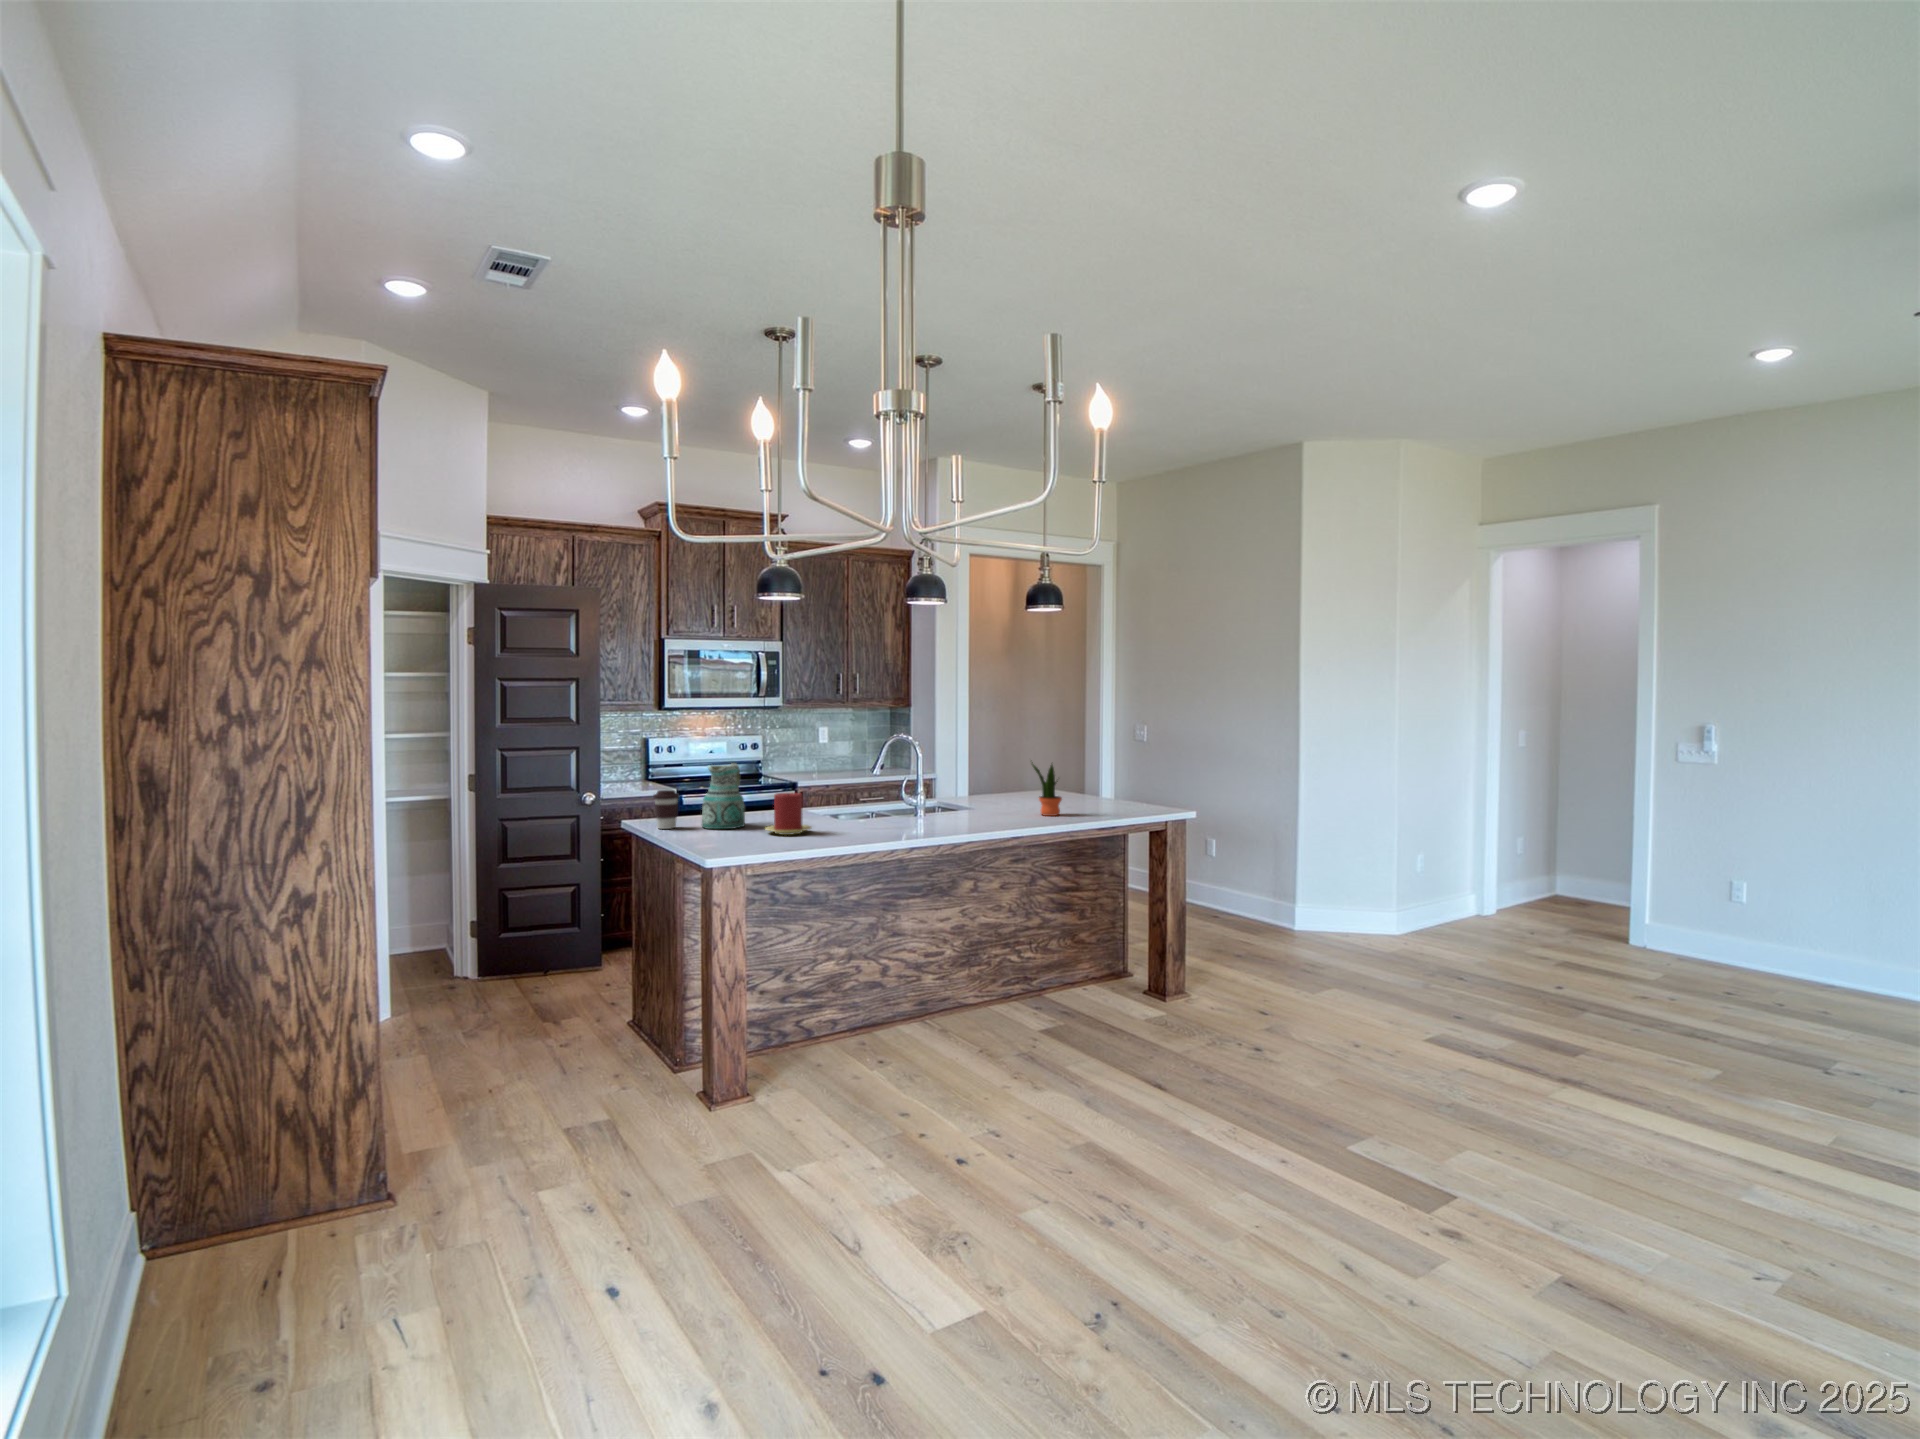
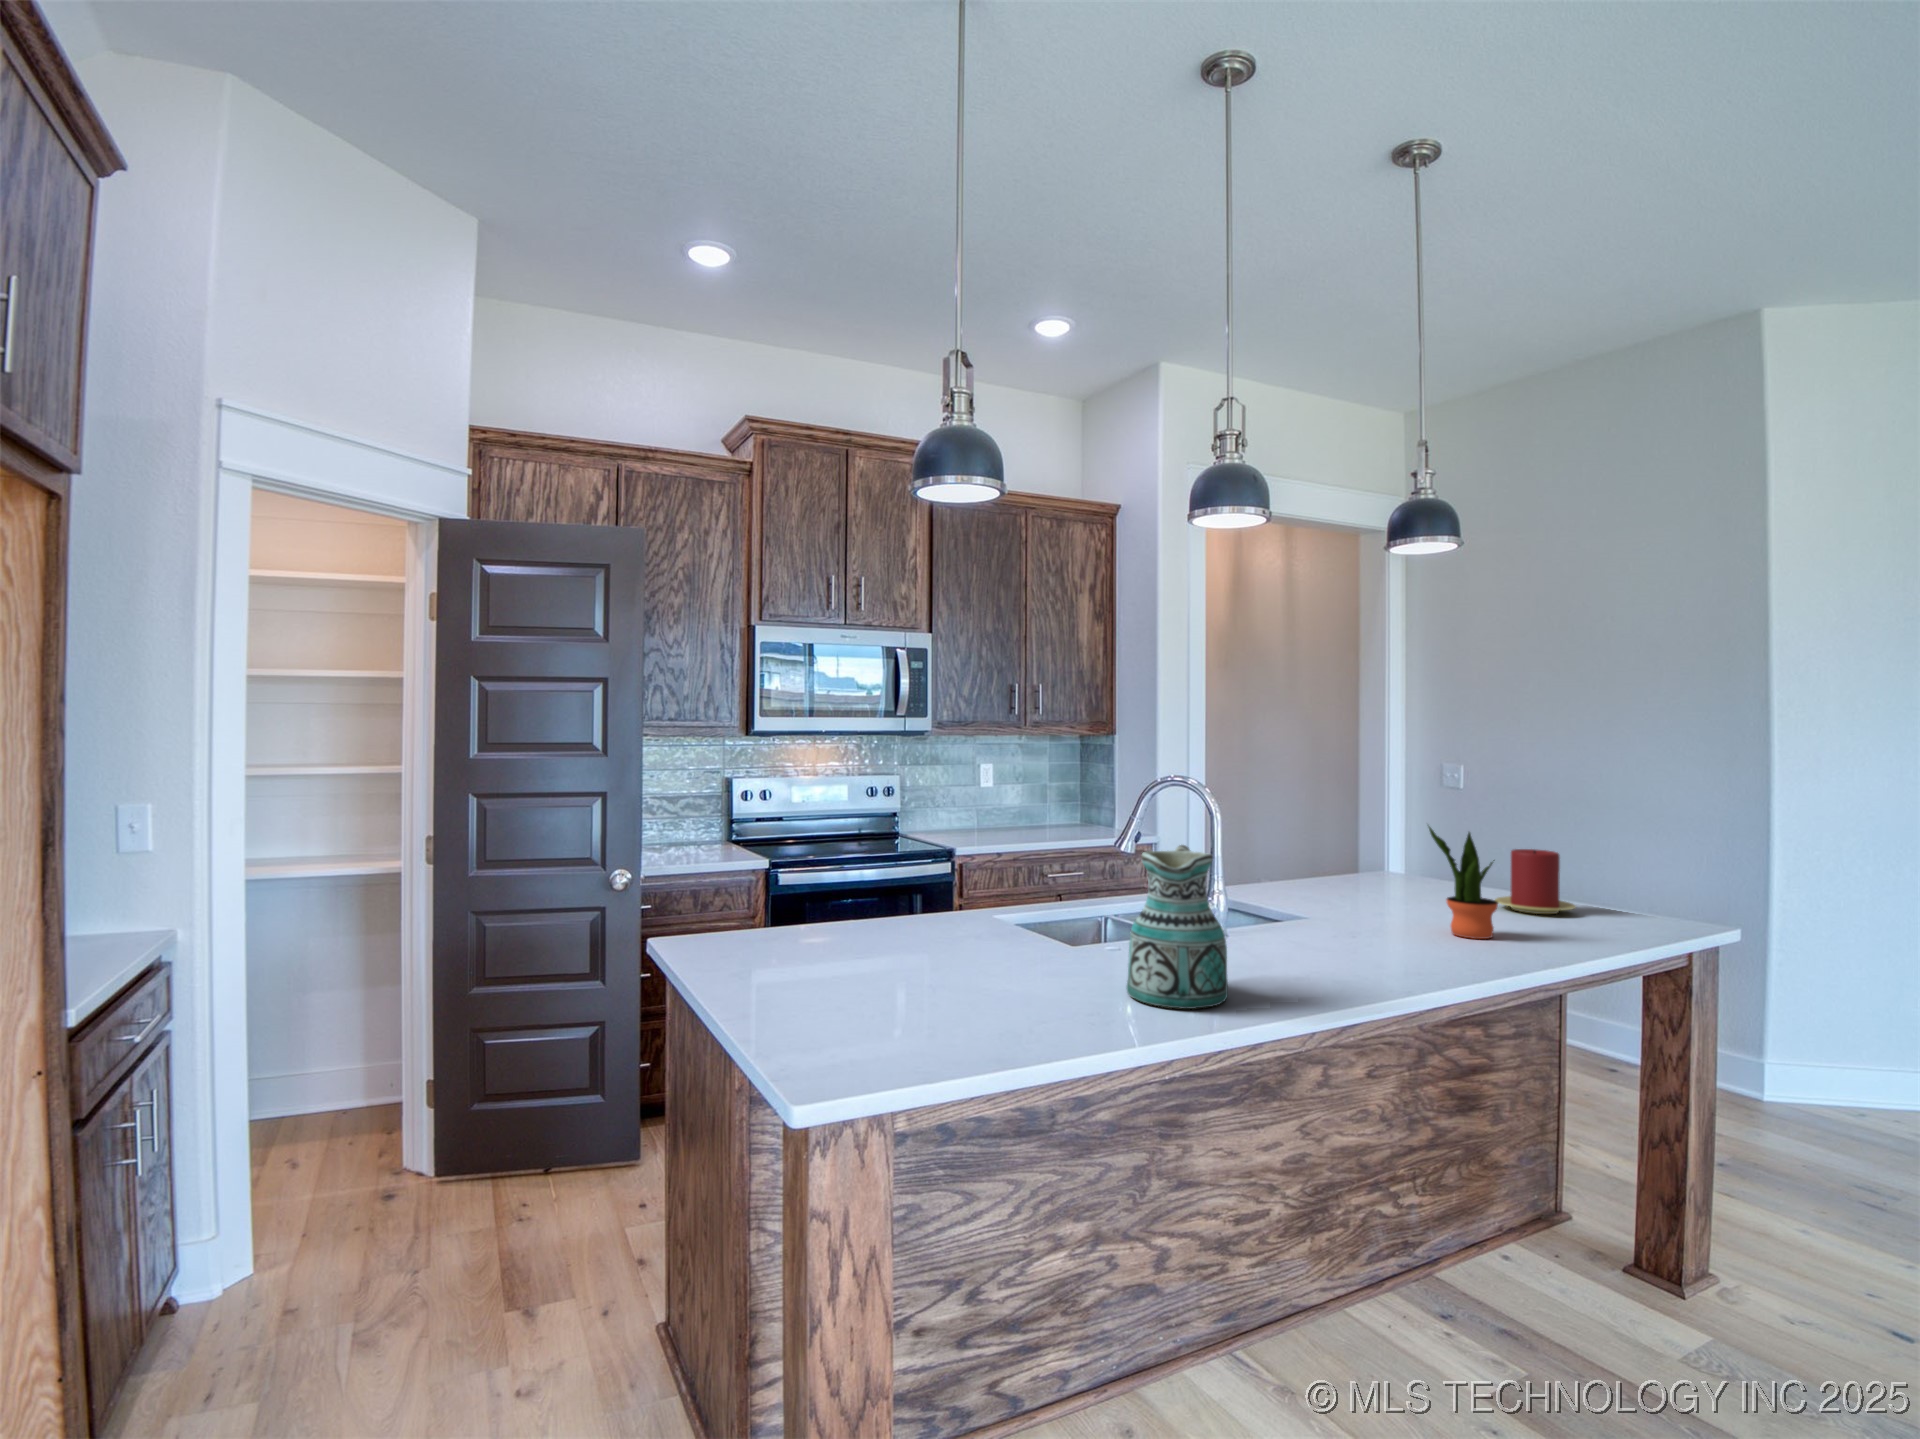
ceramic pitcher: present [702,763,745,829] -> present [1127,845,1228,1009]
coffee cup: present [653,790,679,829] -> none [701,881,753,964]
candle: present [765,793,811,835] -> present [1495,849,1576,914]

